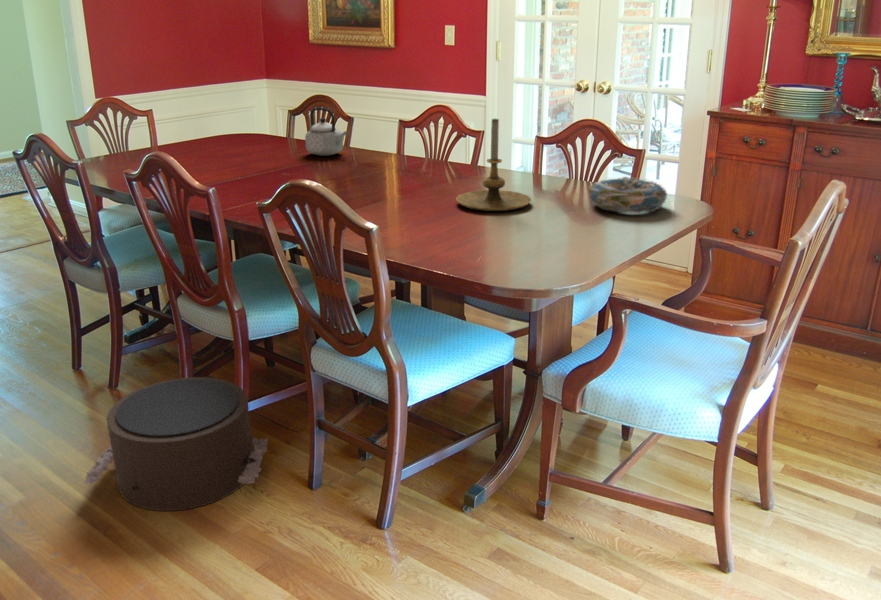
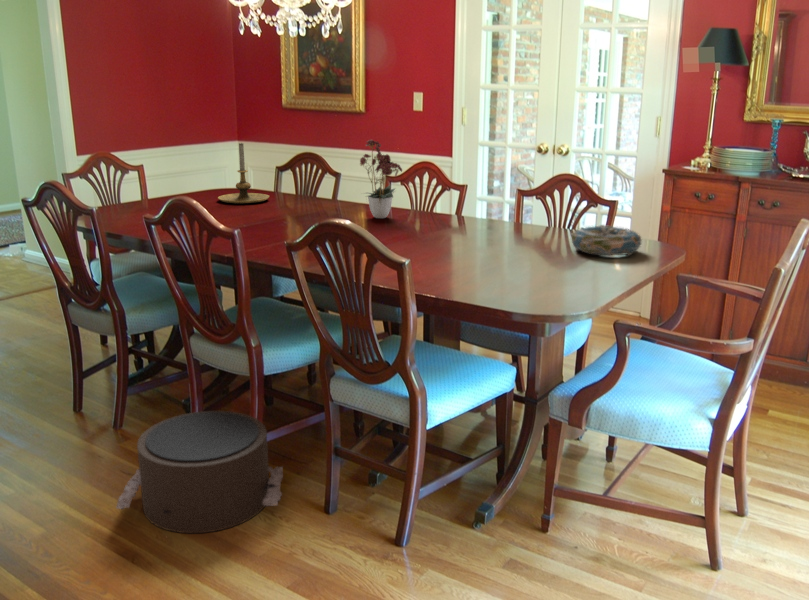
flower arrangement: none [367,75,418,166] -> present [360,140,402,218]
teapot: present [305,107,347,156] -> none [295,165,336,210]
candle holder: present [456,118,531,211] -> present [218,143,269,203]

